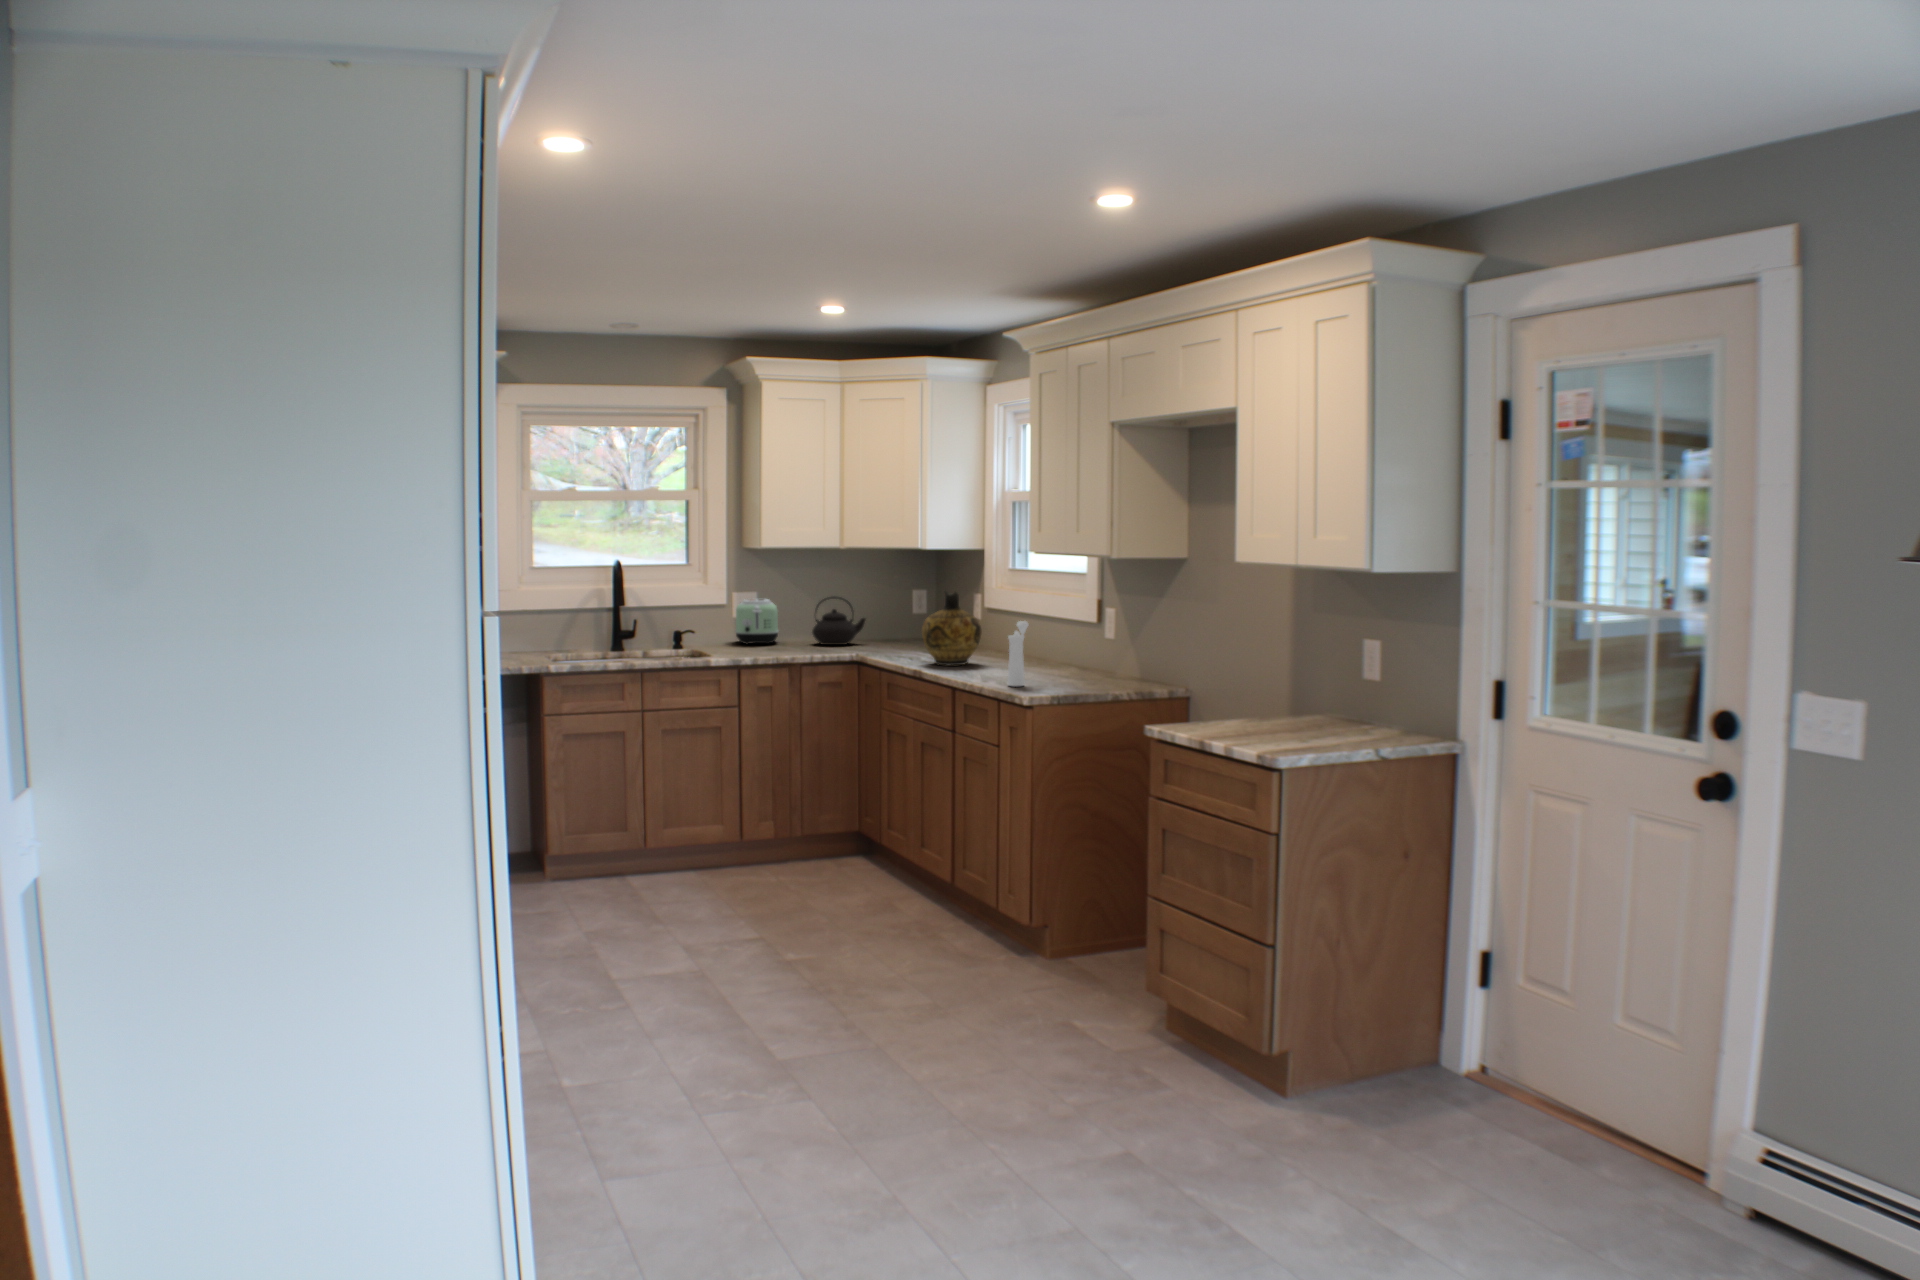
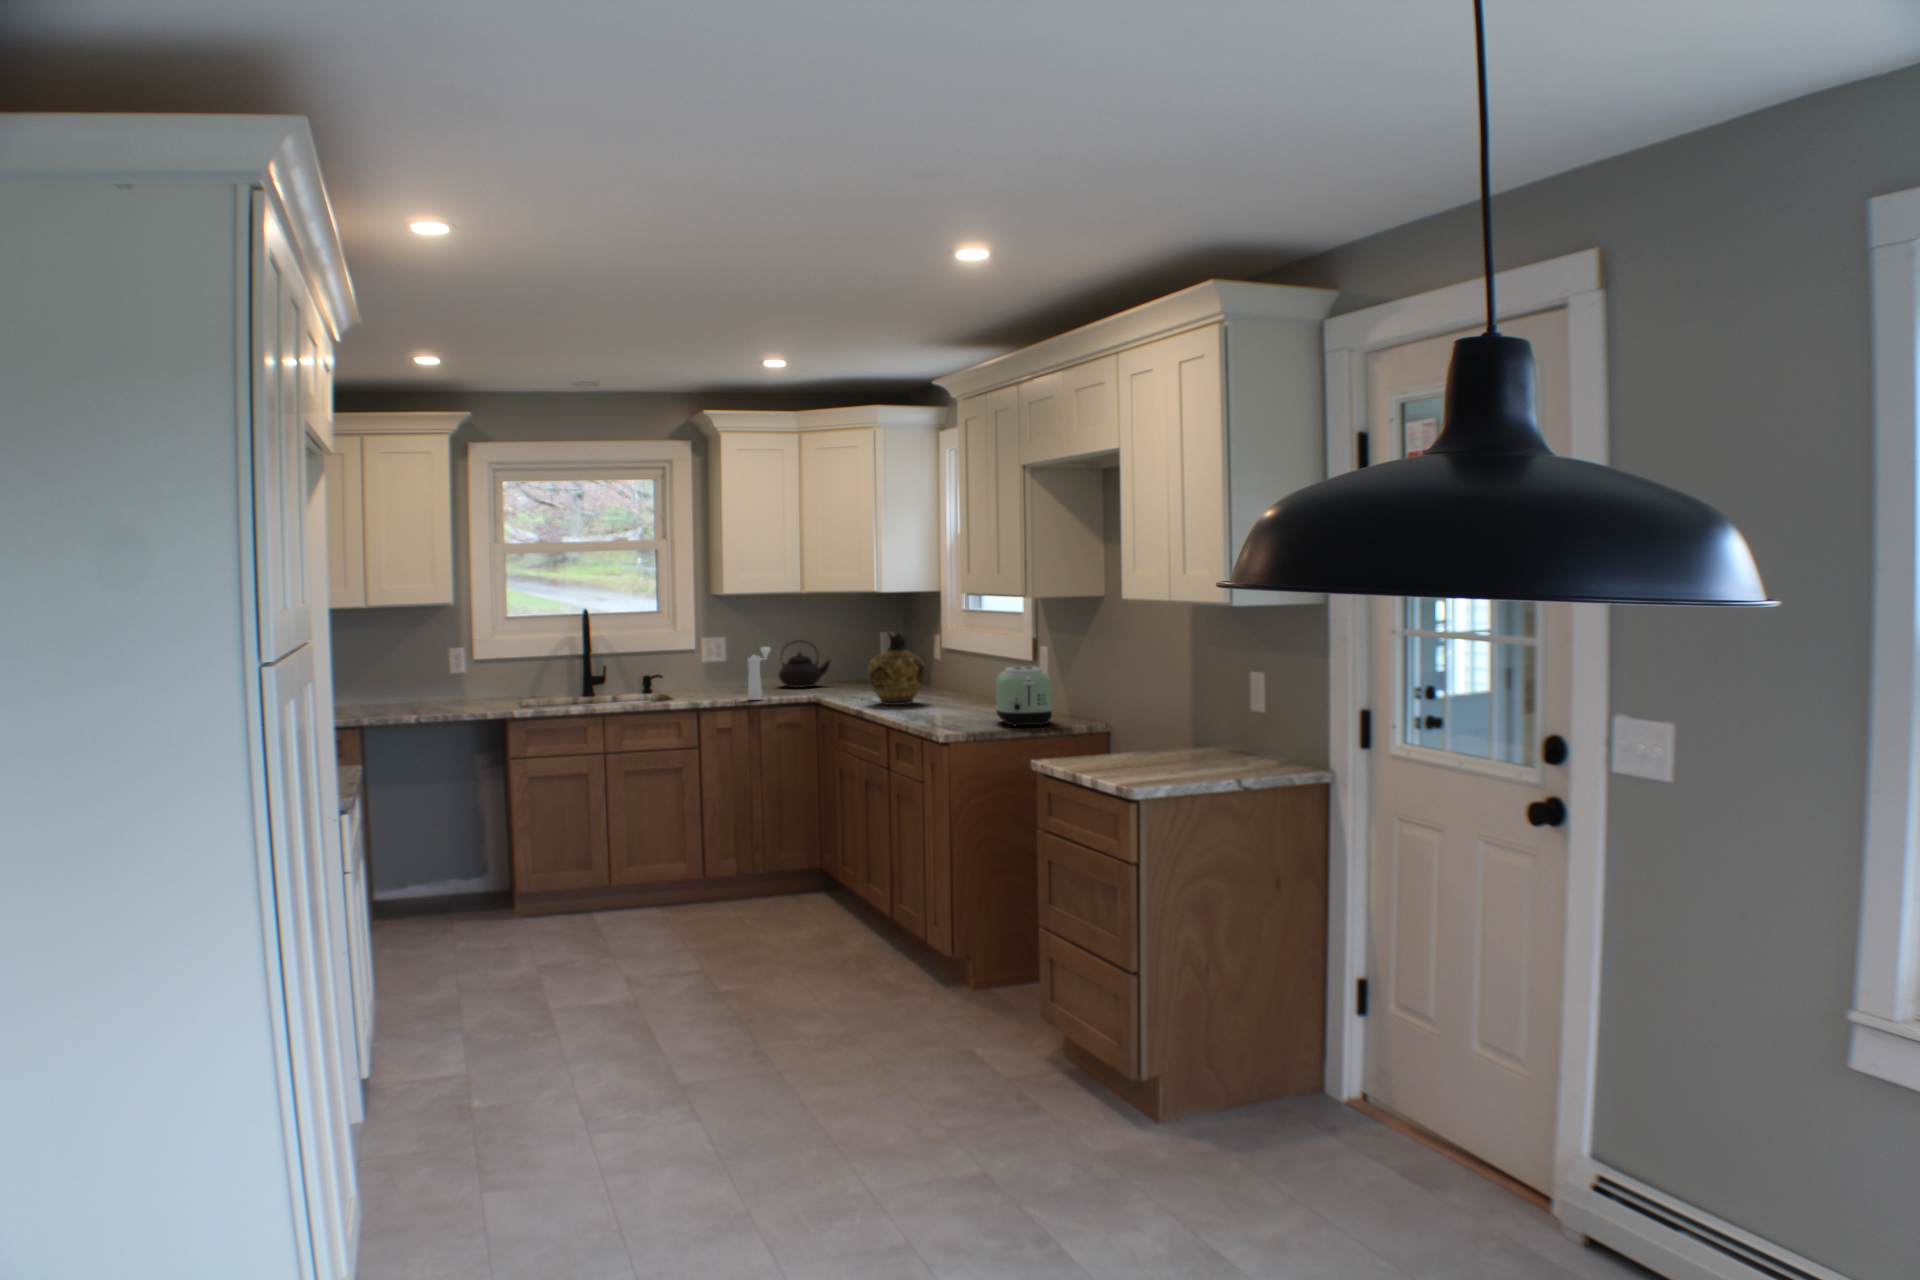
toaster: present [736,599,778,644] -> present [996,666,1053,726]
pepper mill: present [1008,621,1029,686] -> present [748,647,770,700]

